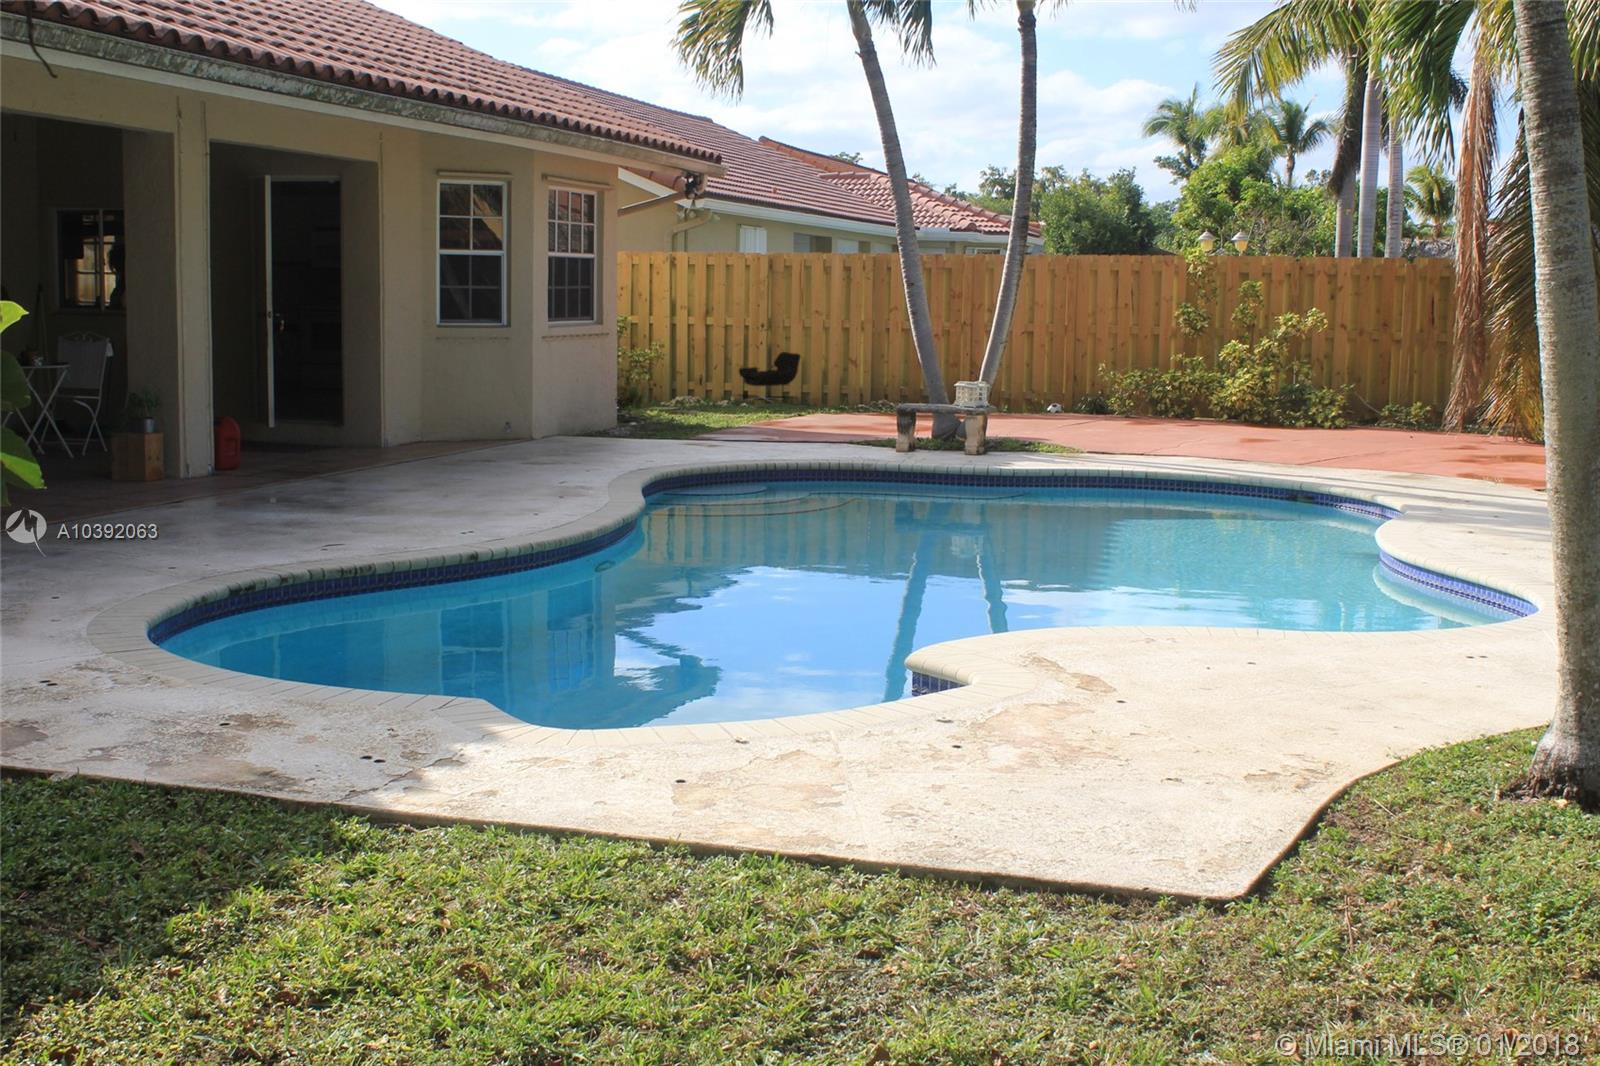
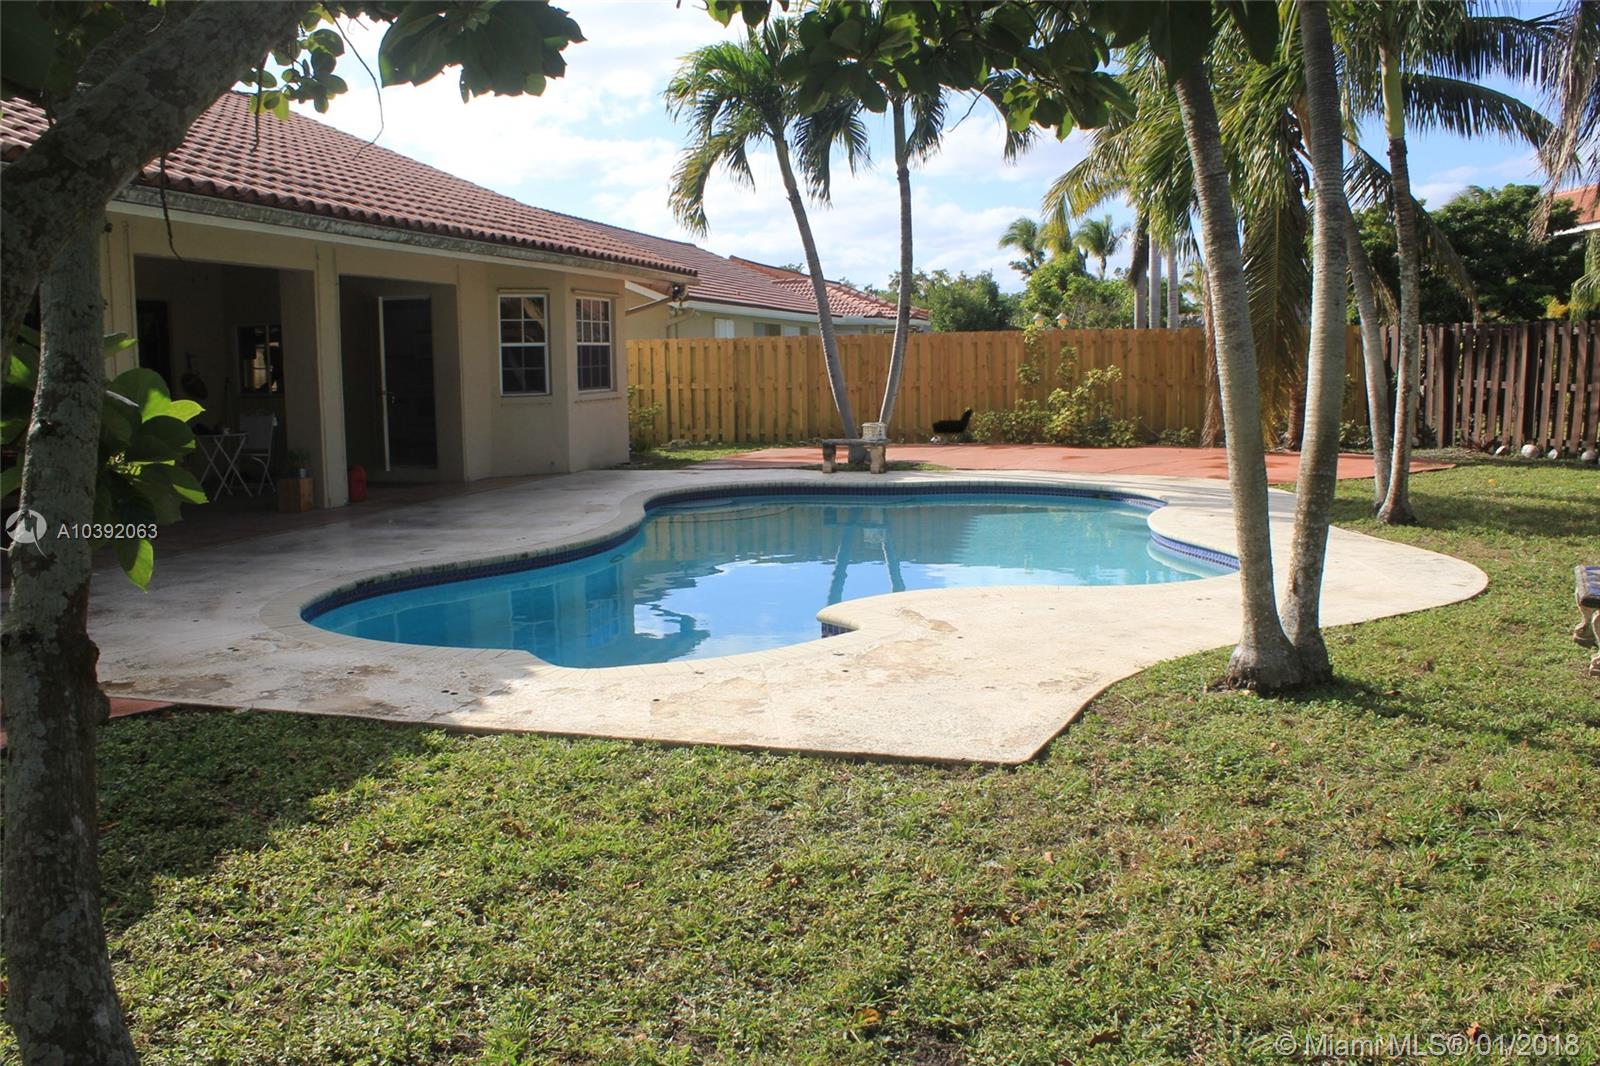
lounge chair: present [739,352,801,401] -> present [932,409,973,445]

